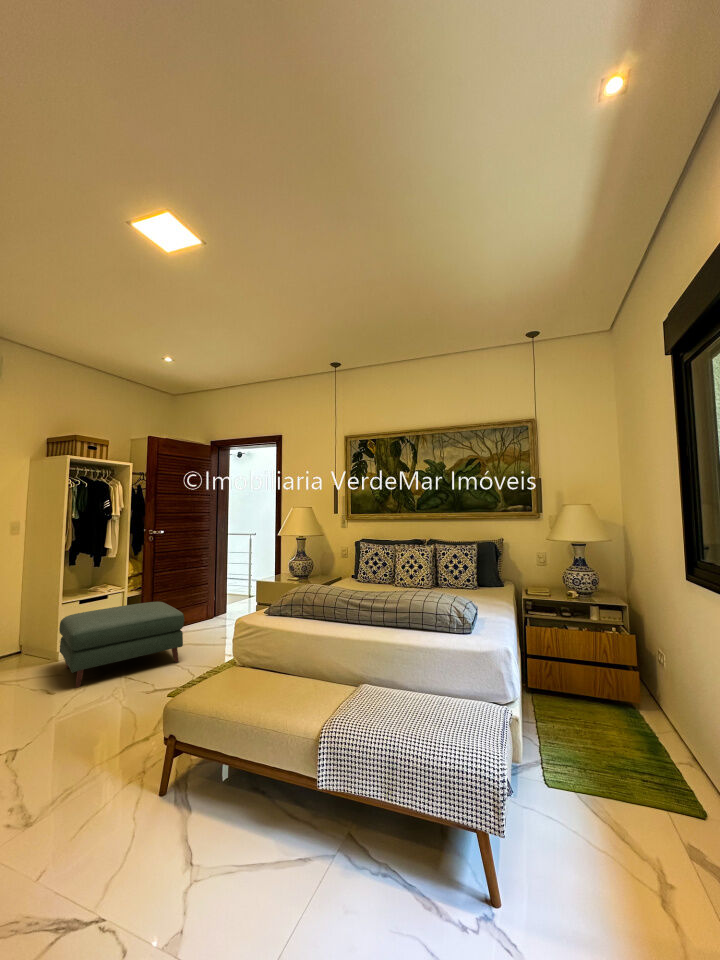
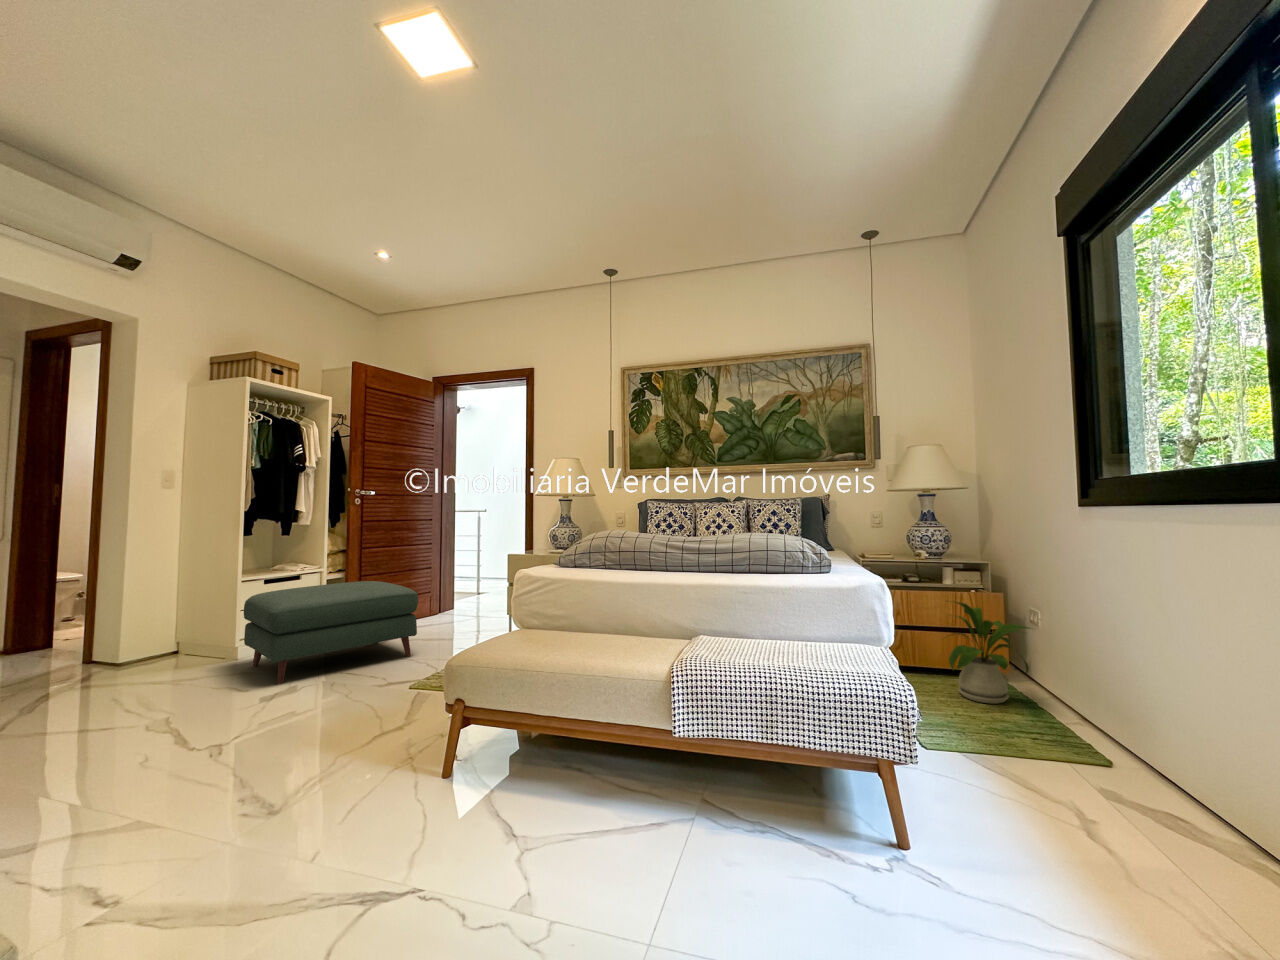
house plant: none [578,646,660,736] -> present [949,602,1031,704]

